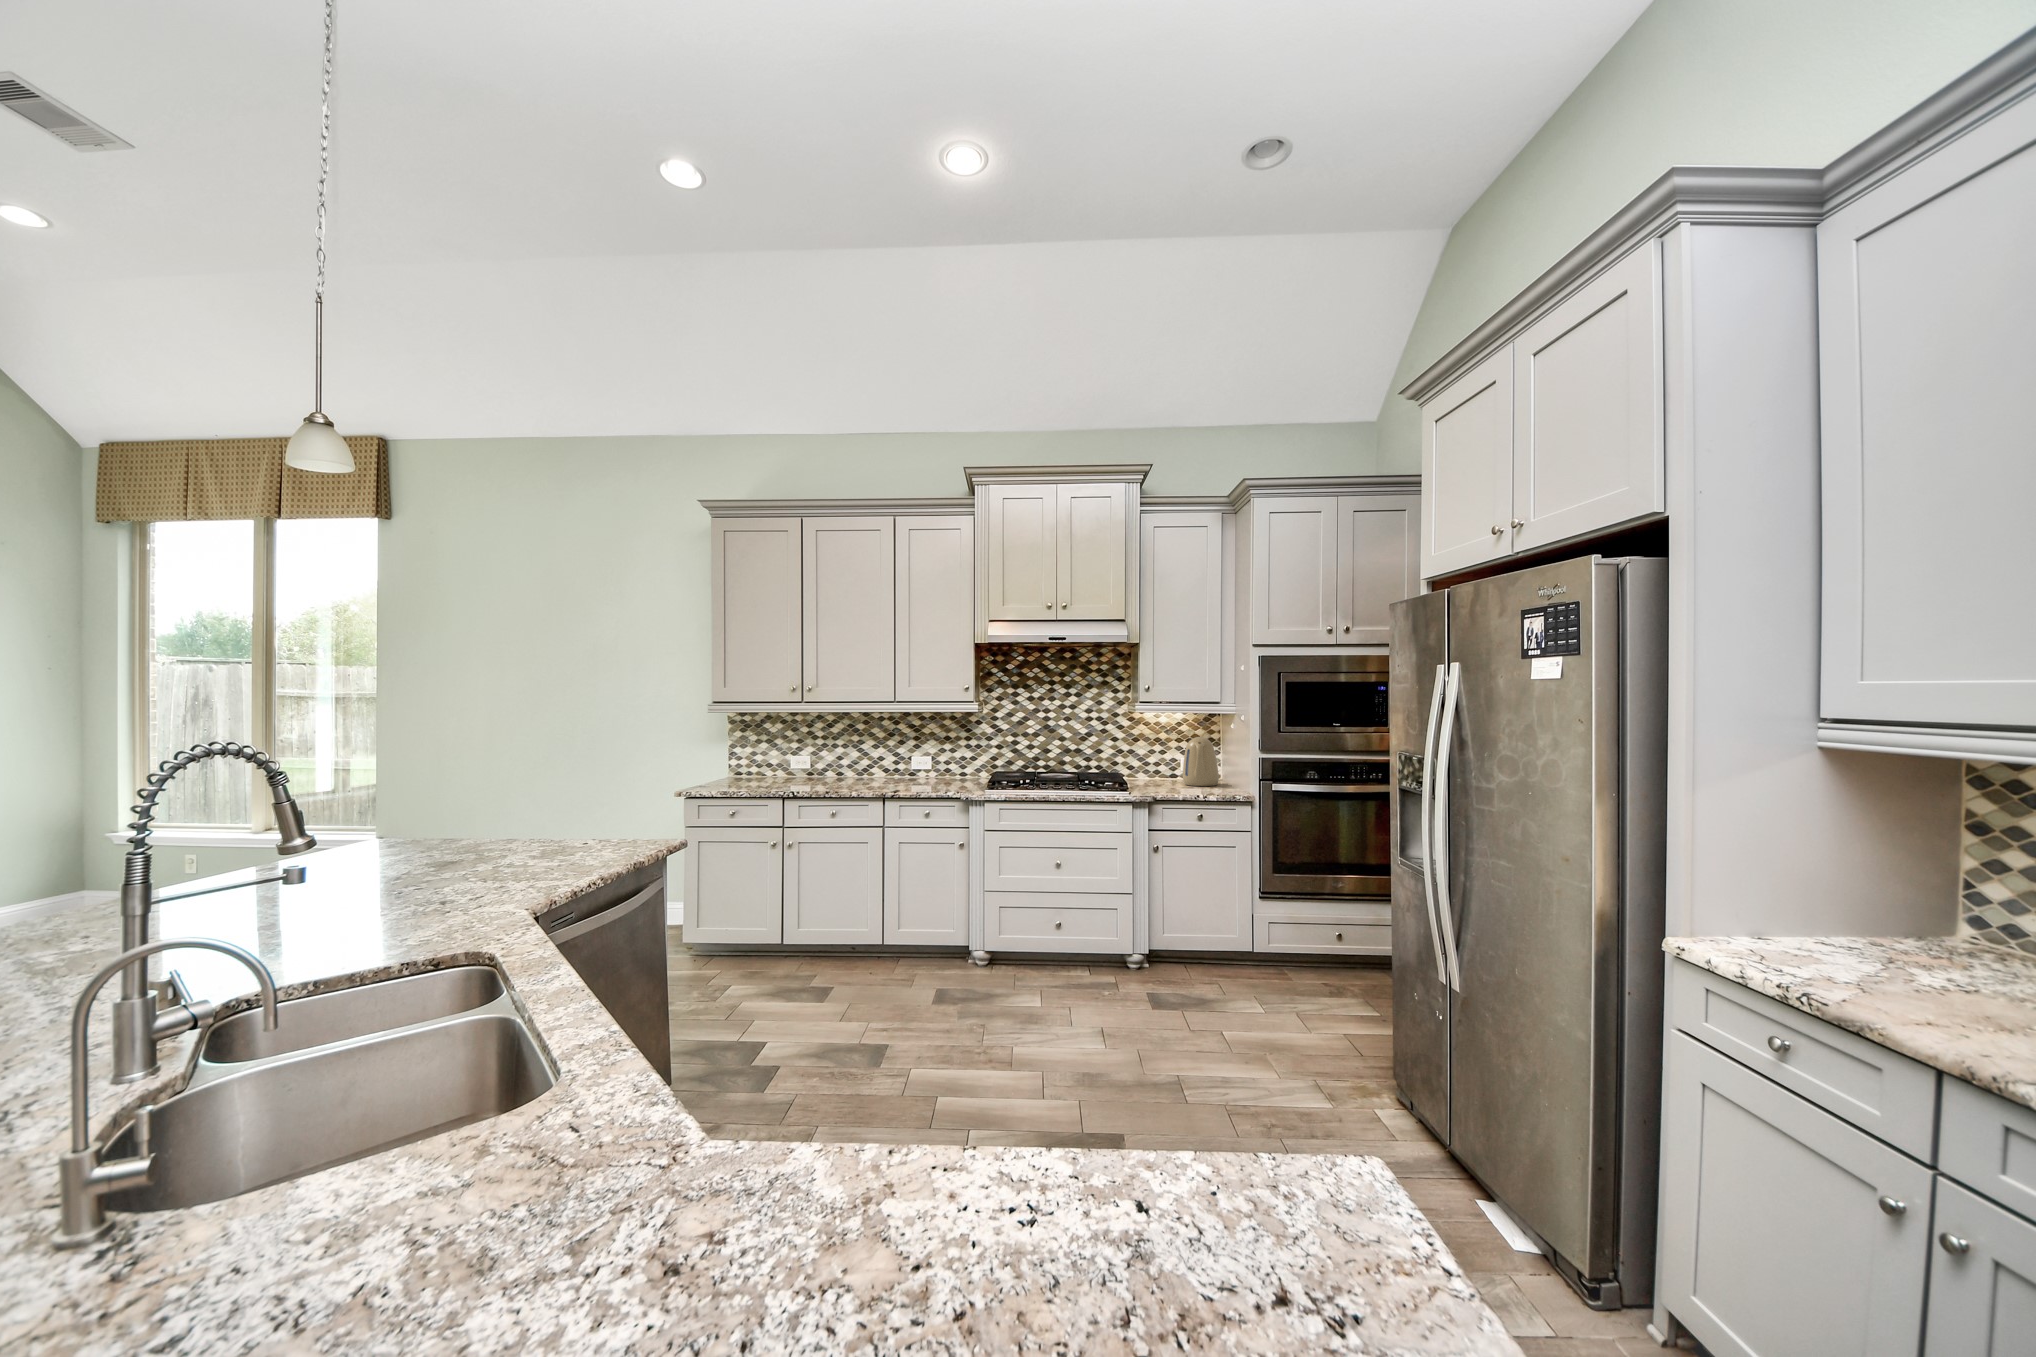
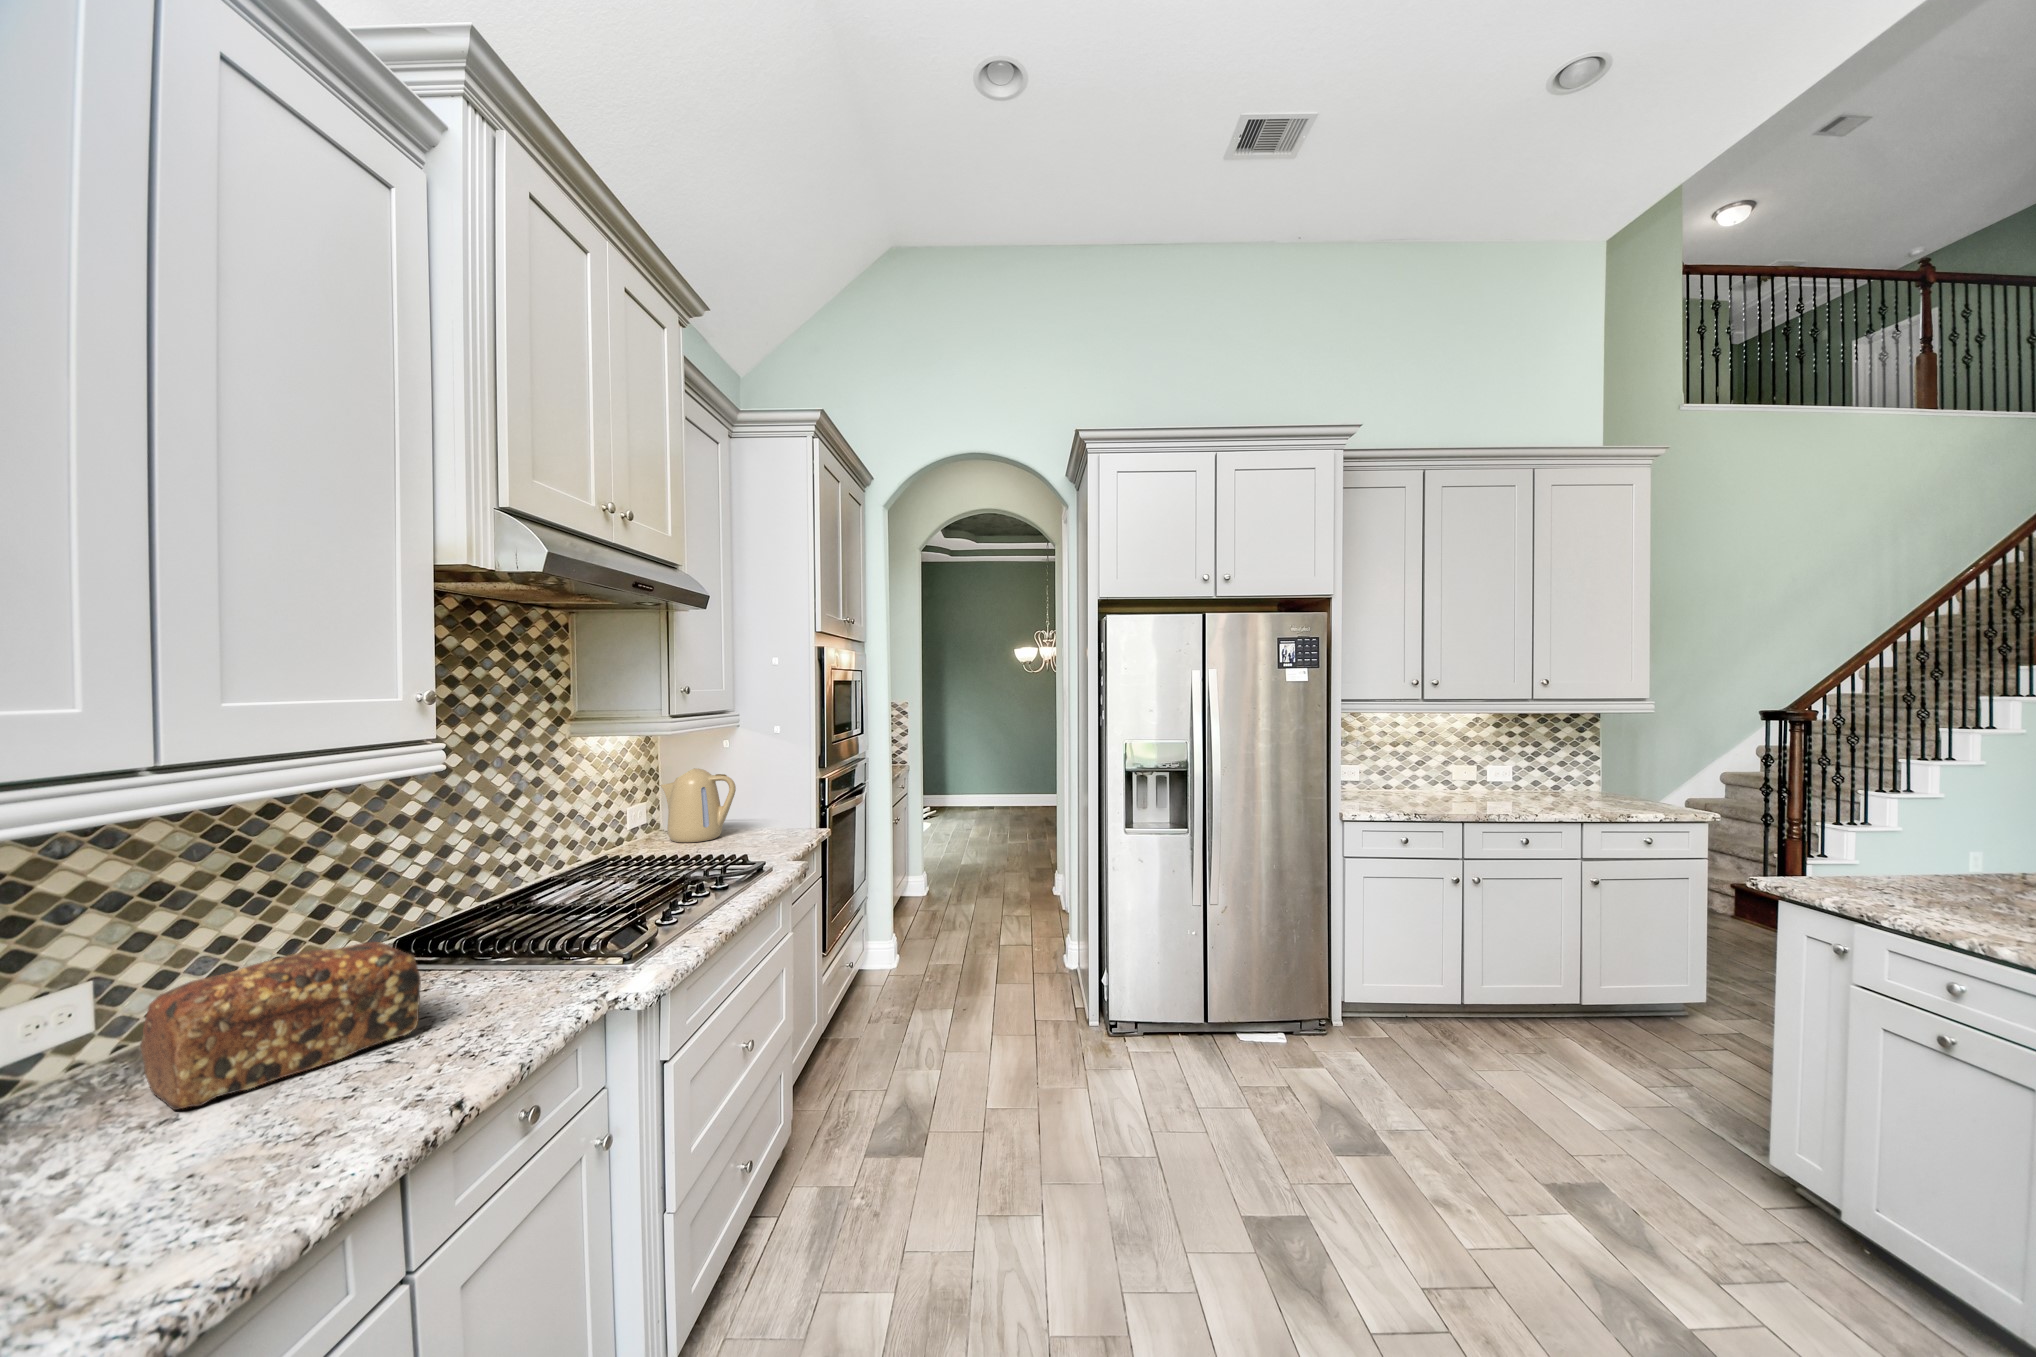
bread loaf: none [890,754,937,782] -> present [140,941,421,1110]

